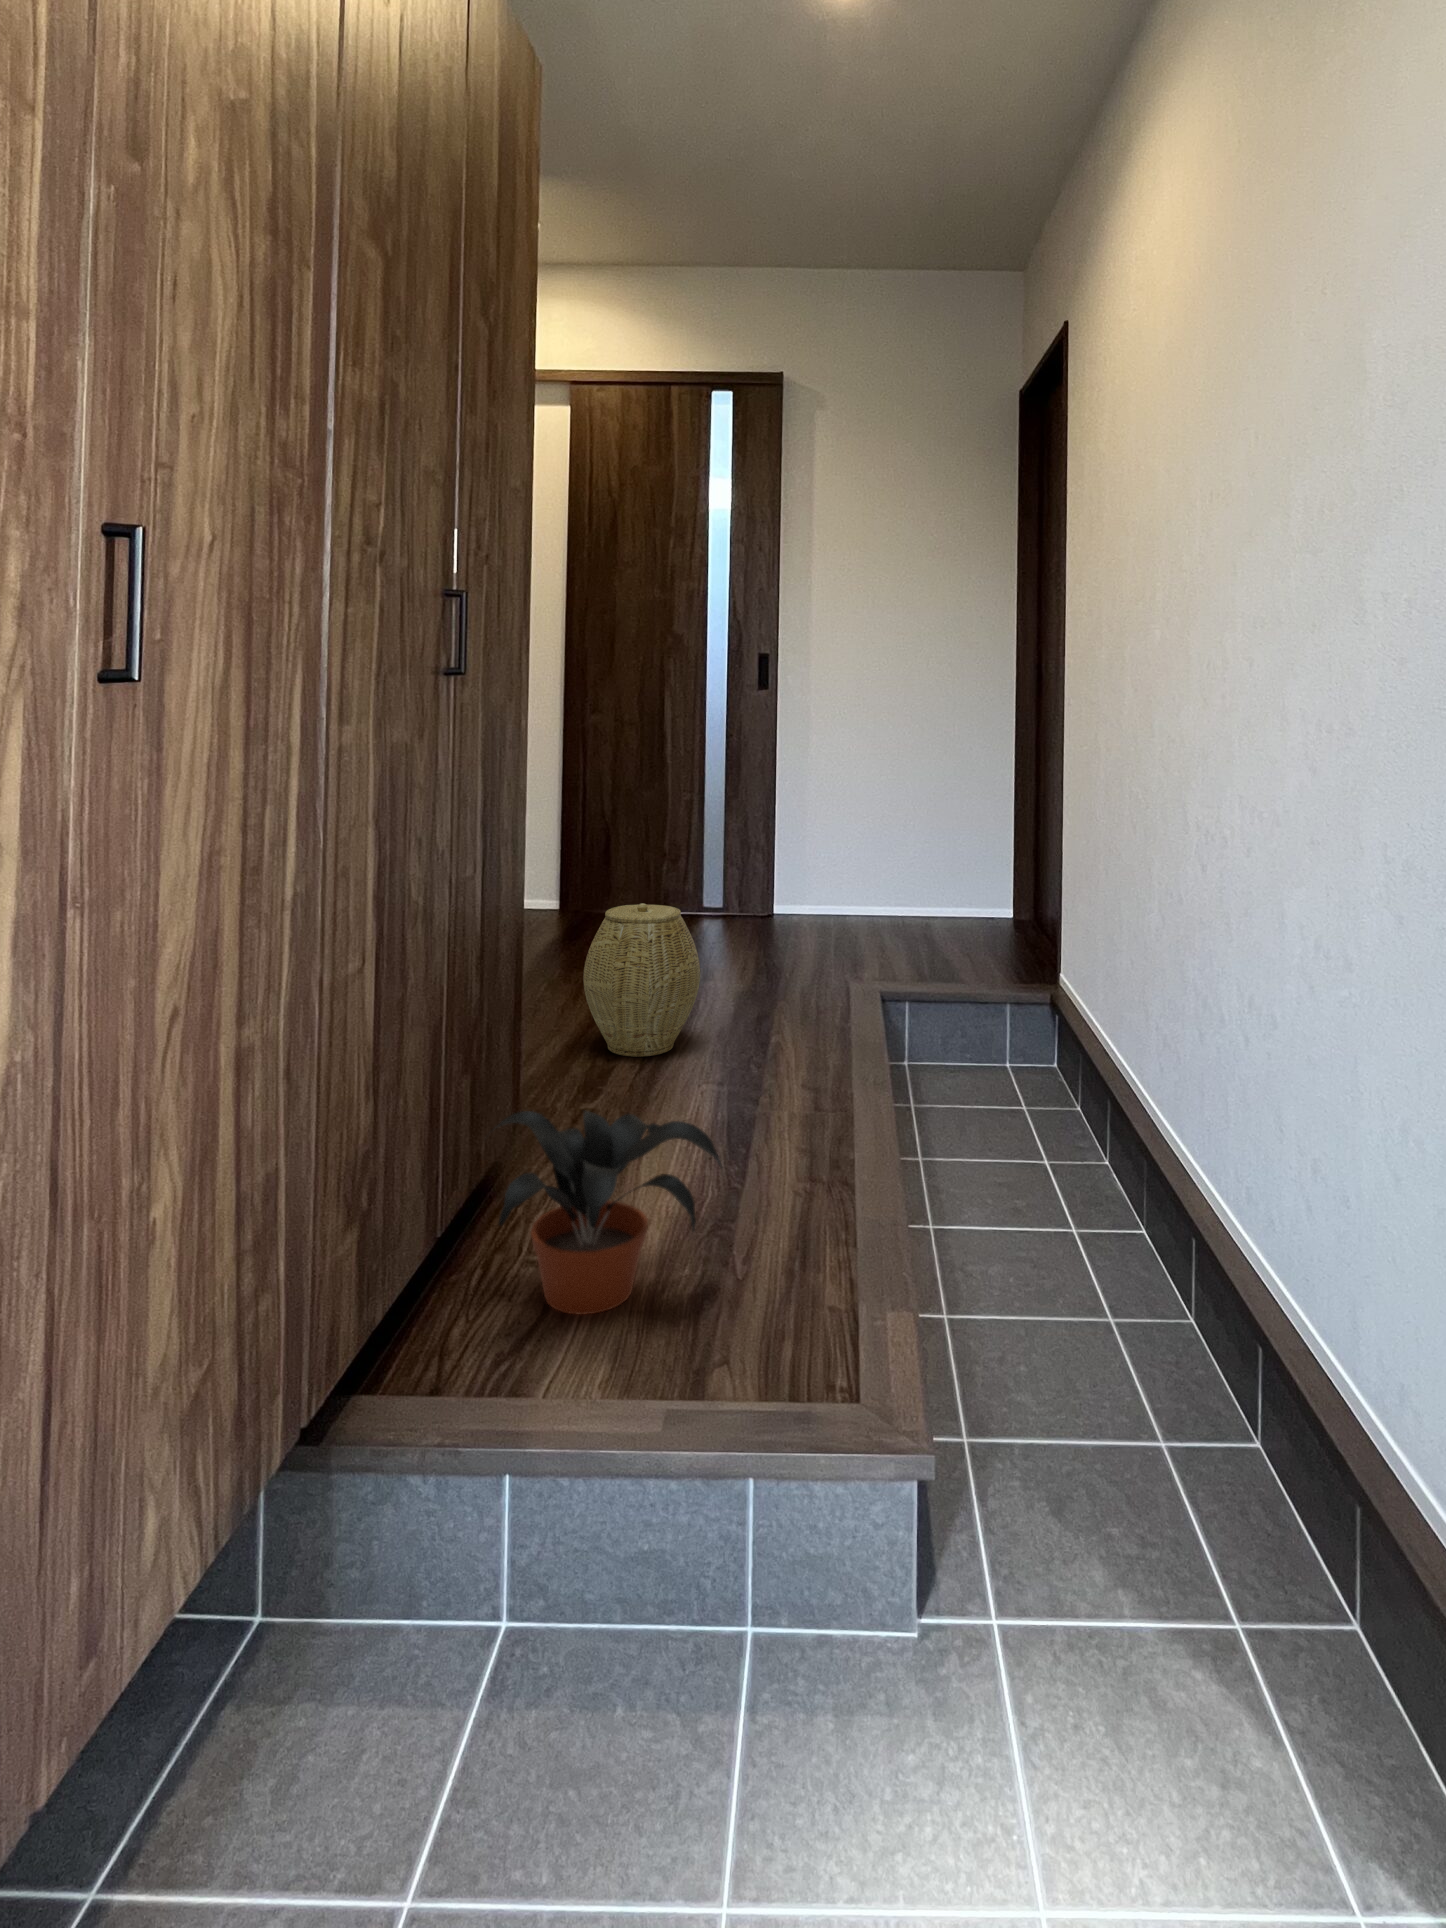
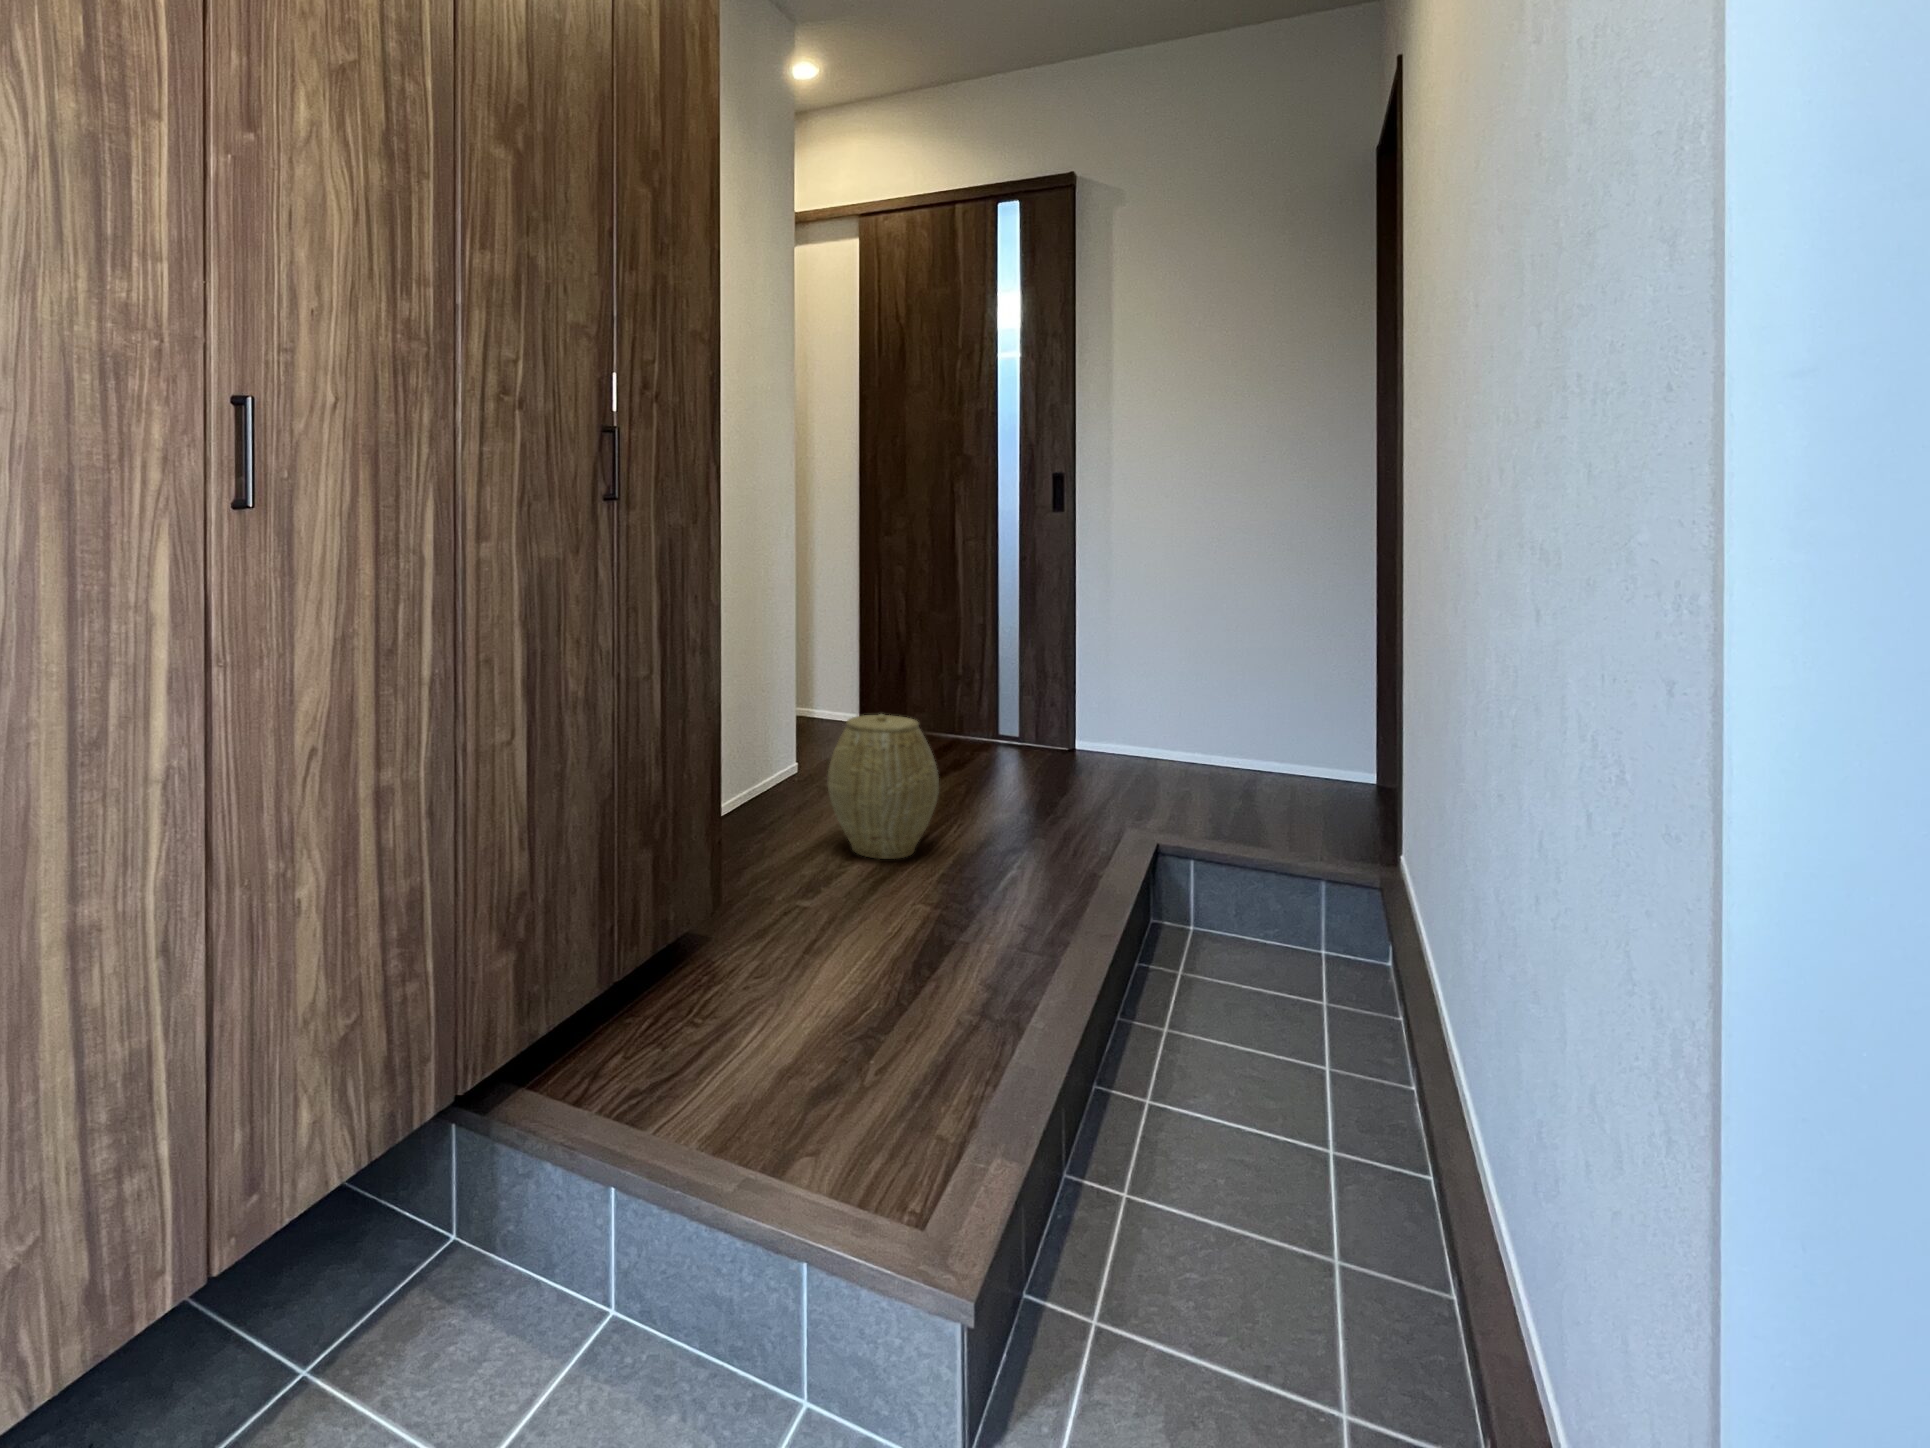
potted plant: present [492,1111,722,1315] -> none [644,880,849,1063]

